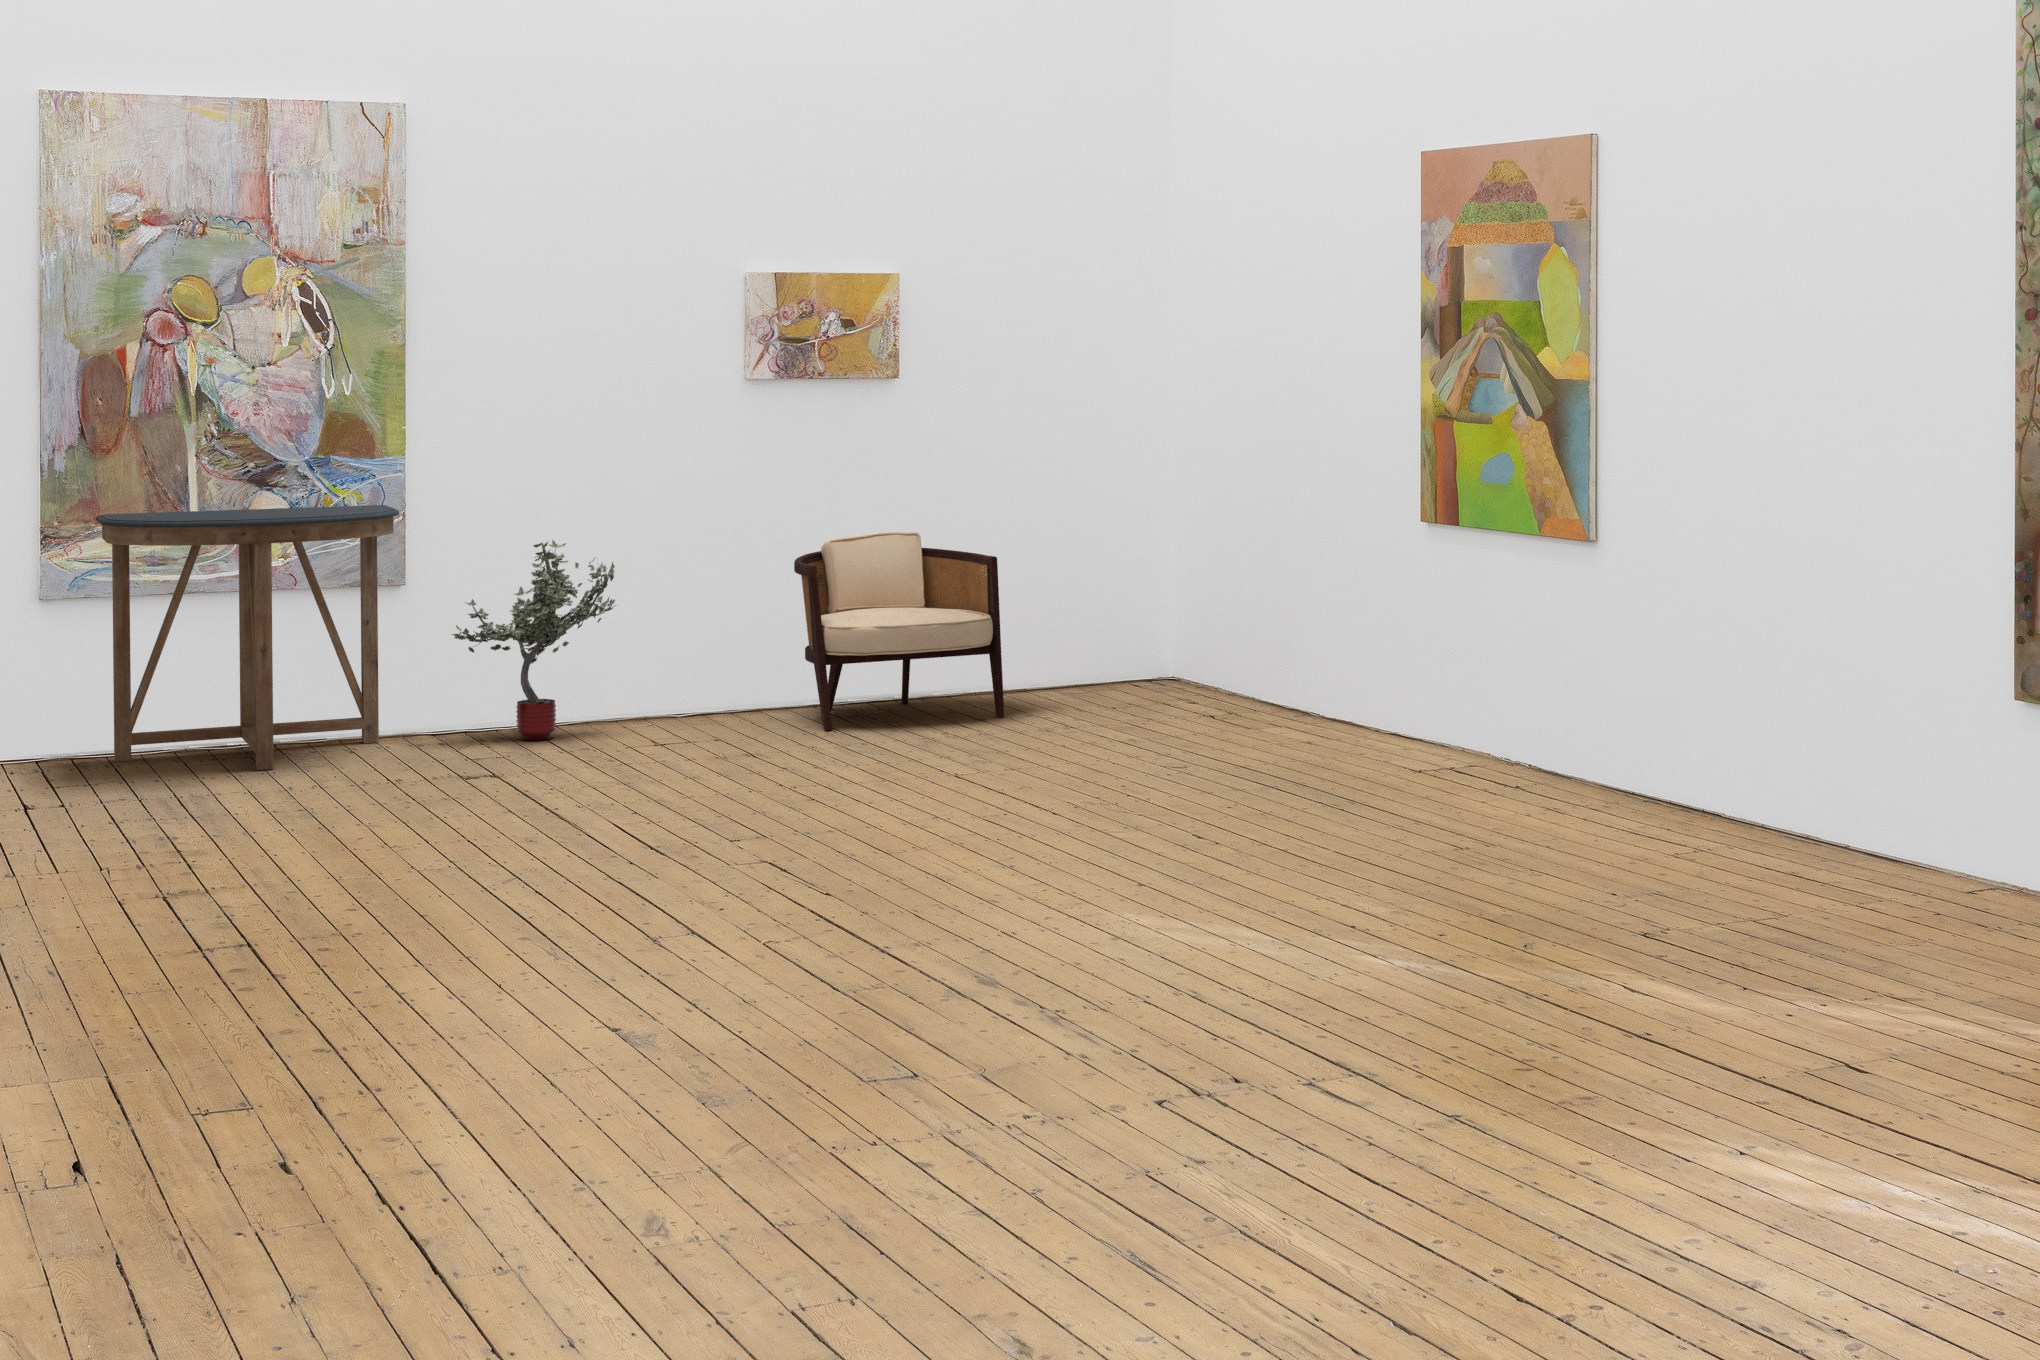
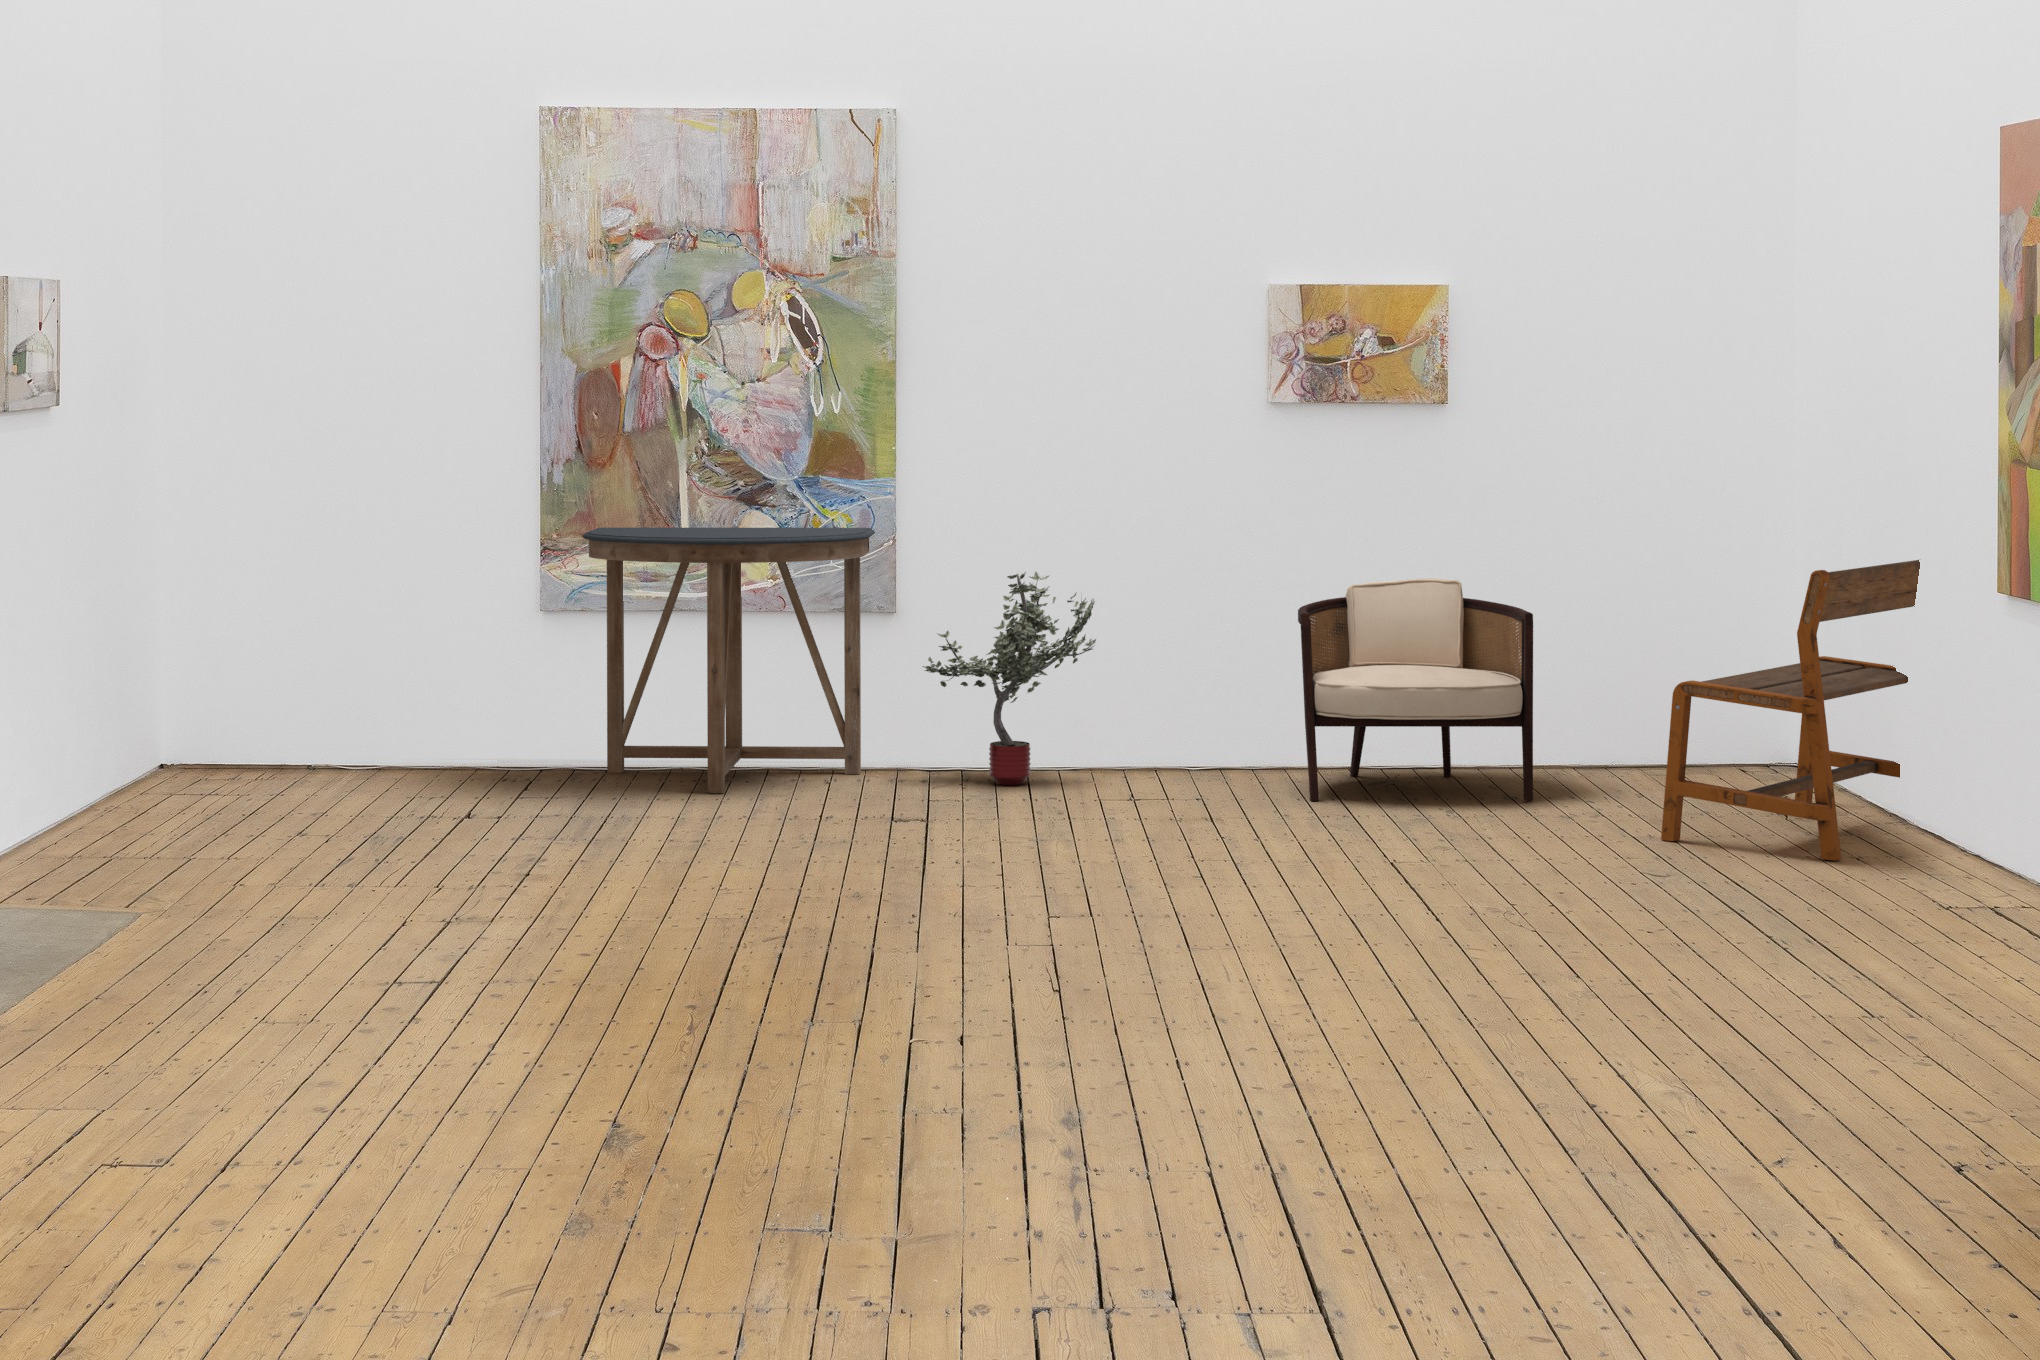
bench: none [1145,494,1333,740] -> present [1661,560,1920,861]

